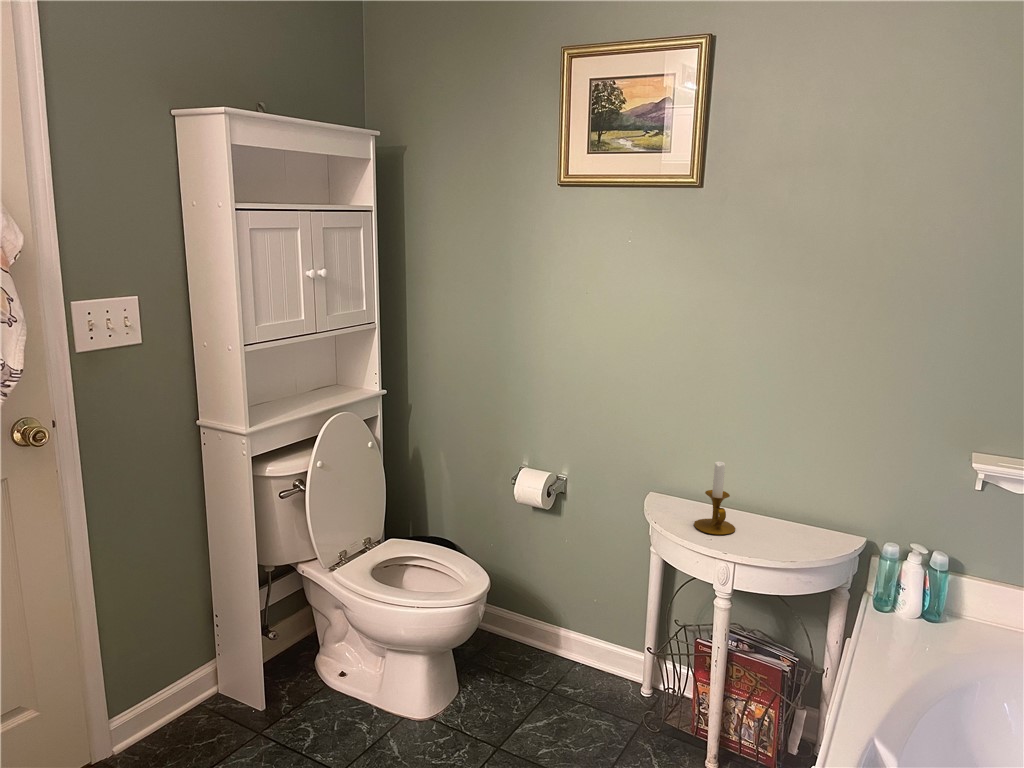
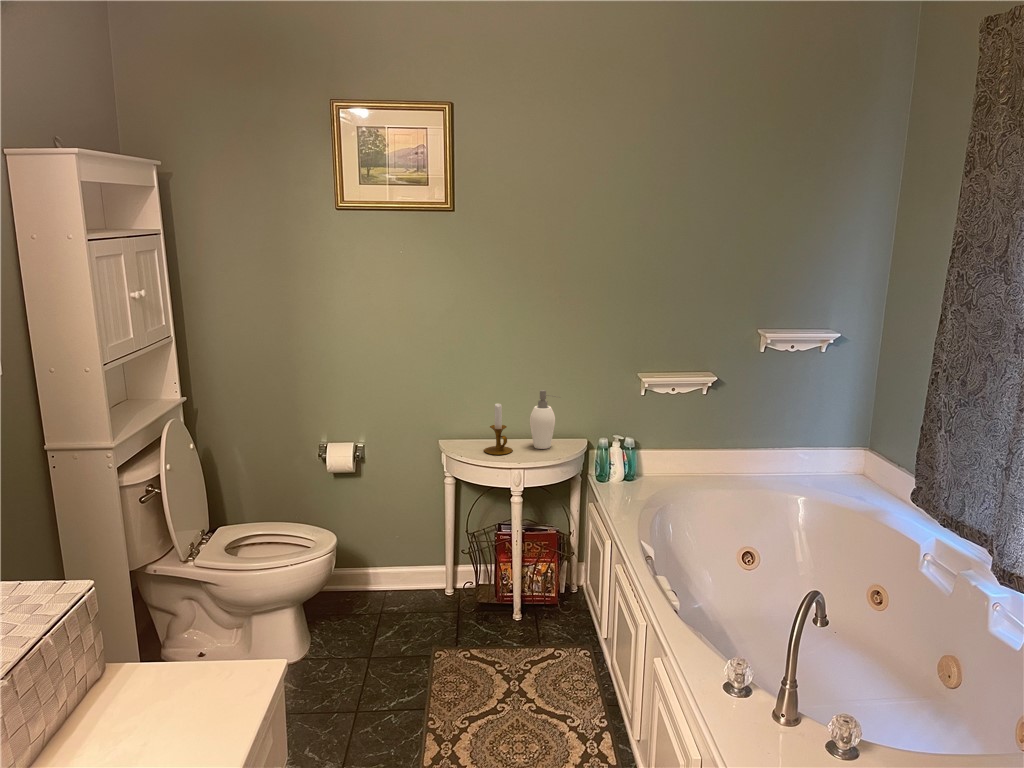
soap dispenser: none [768,454,813,541] -> present [530,390,560,449]

